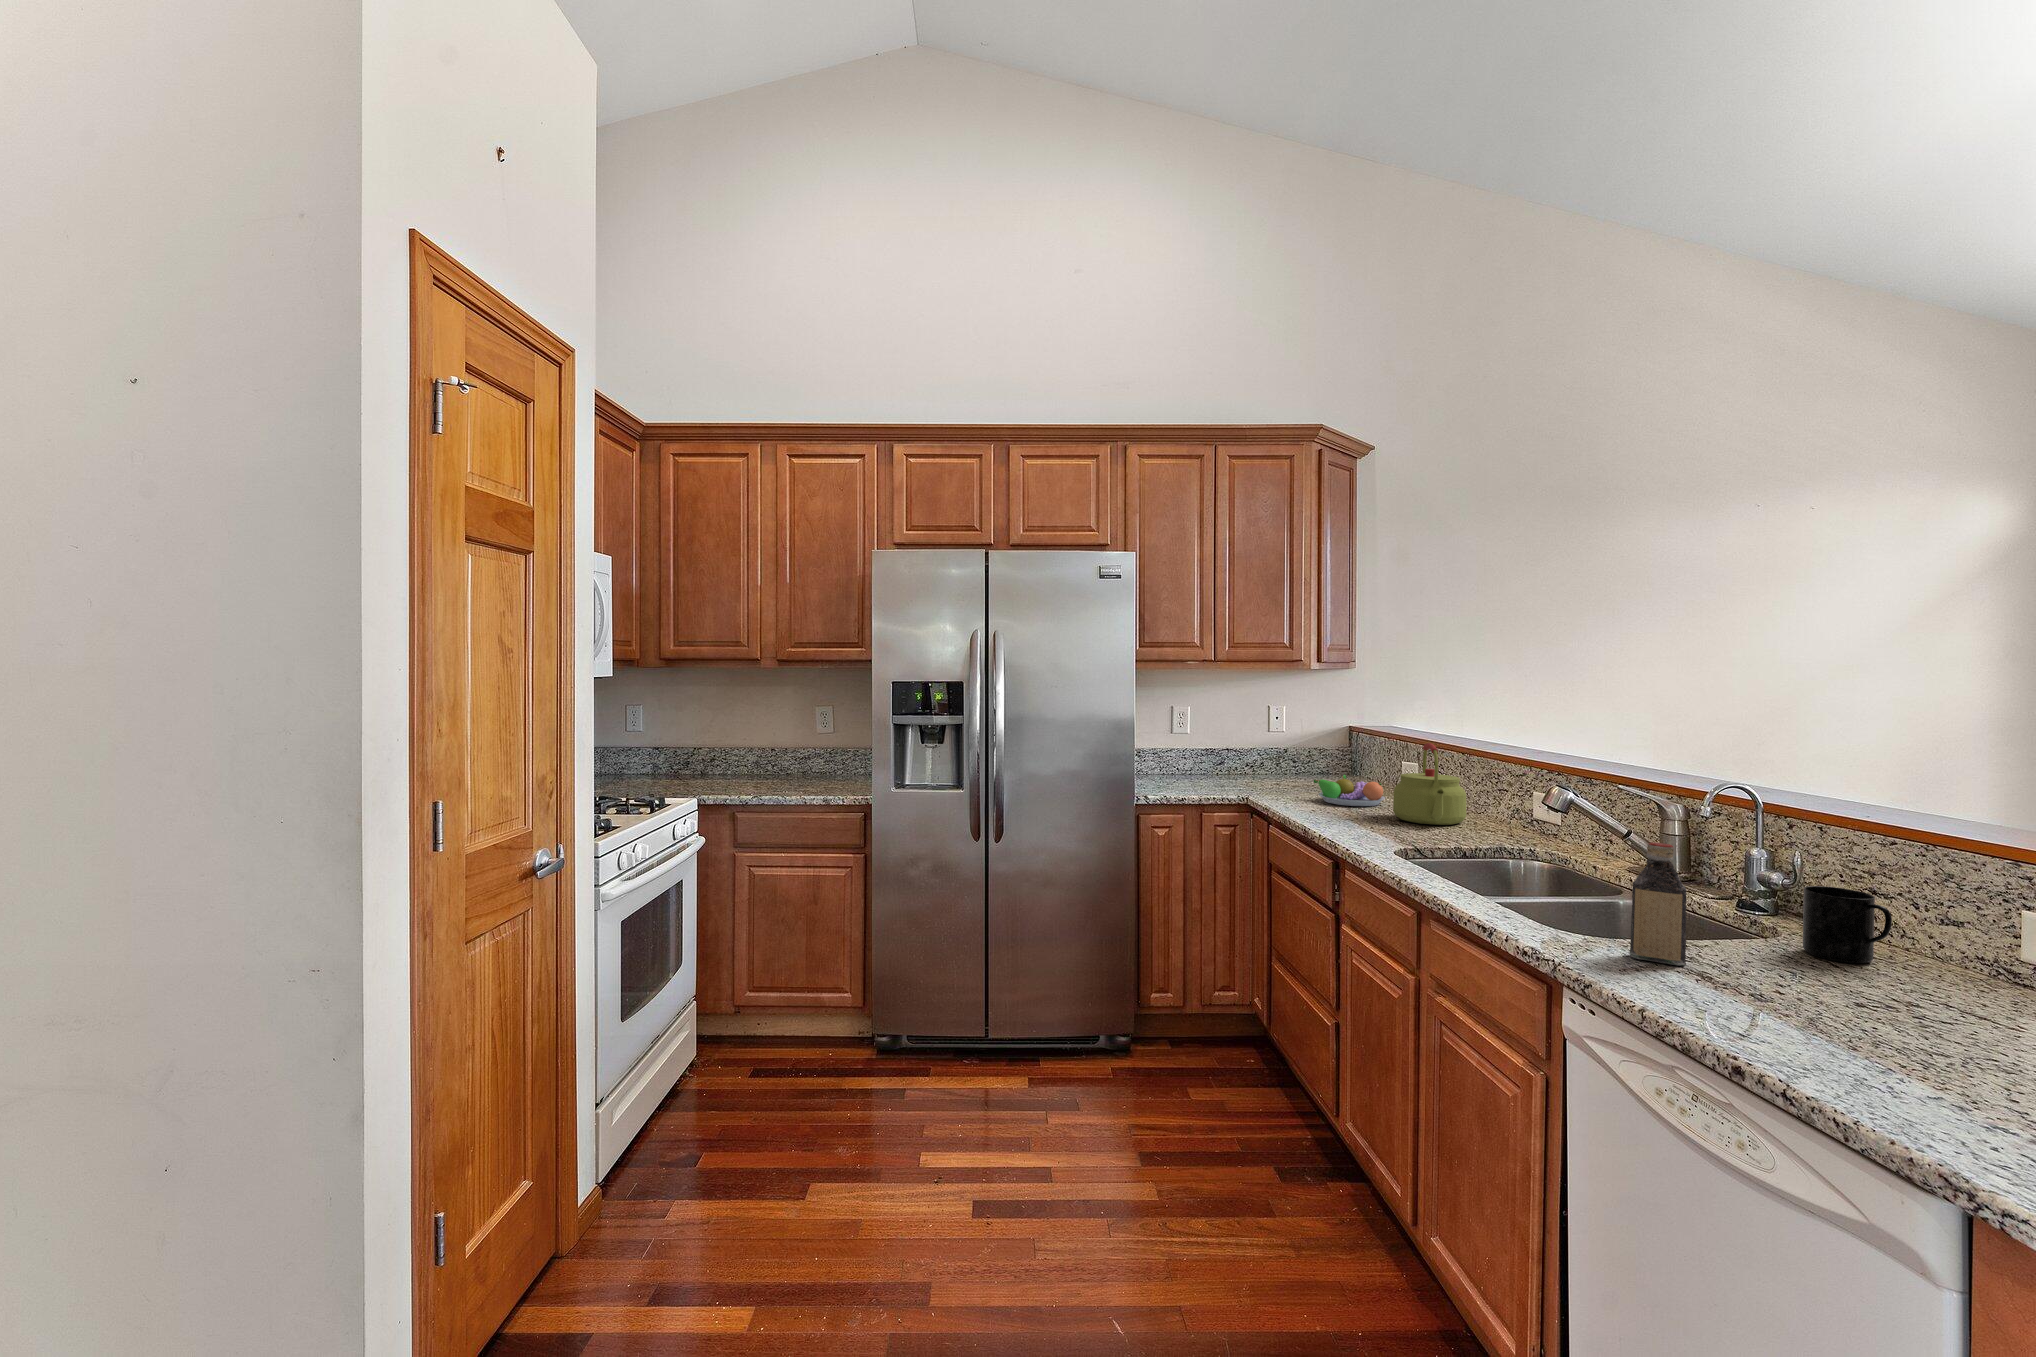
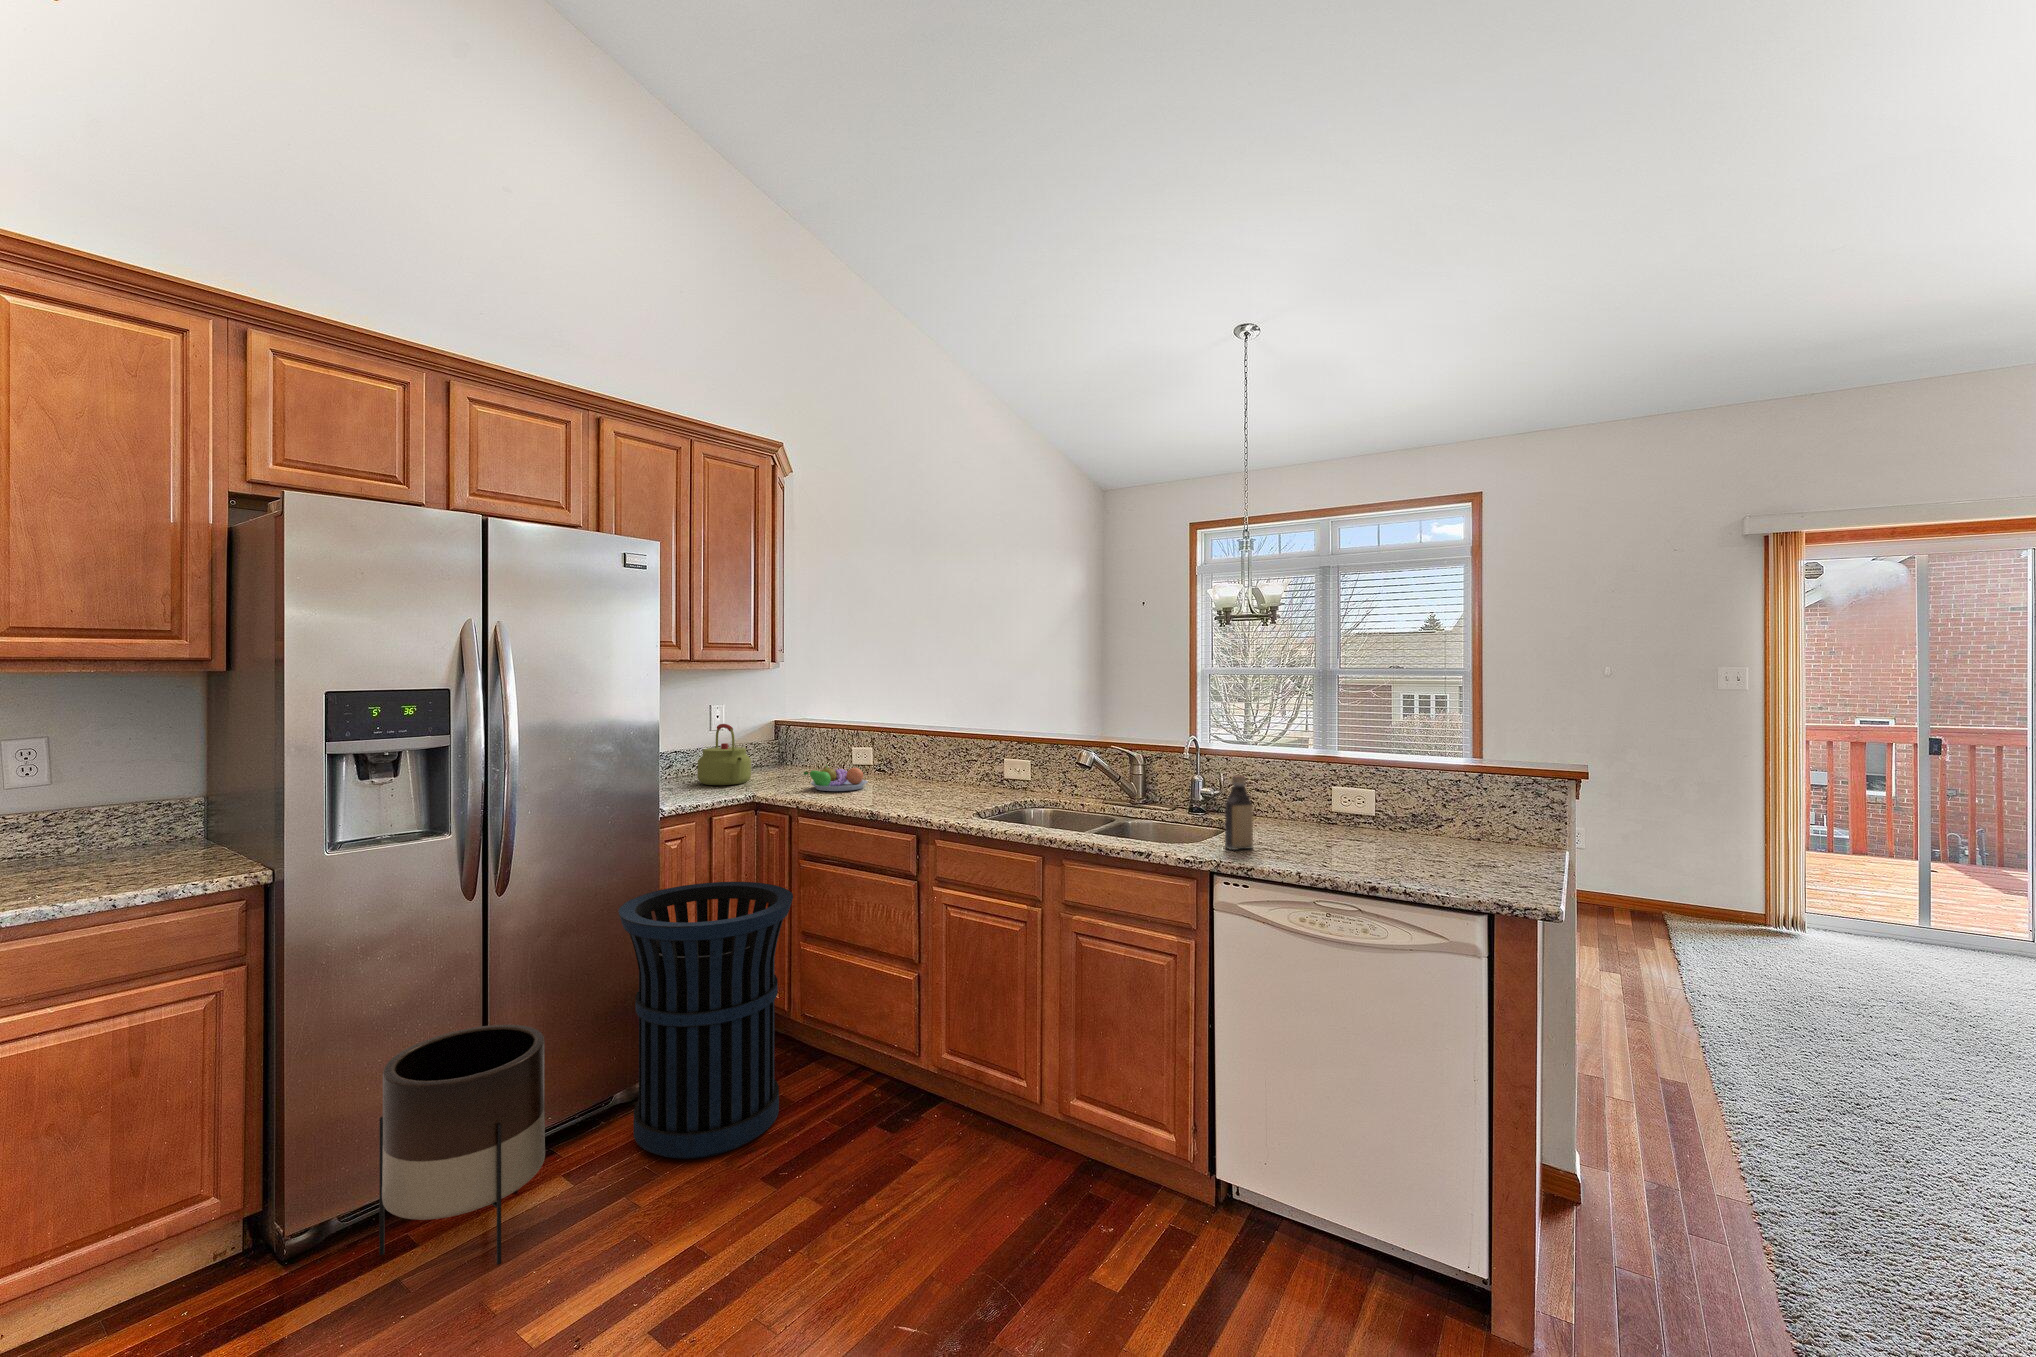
kettle: present [1393,743,1466,825] -> present [697,724,751,785]
trash can: none [1071,868,1225,1121] -> present [618,882,793,1159]
mug: present [1803,886,1892,963] -> none [1256,790,1297,830]
planter: none [899,936,1000,1113] -> present [379,1025,545,1264]

